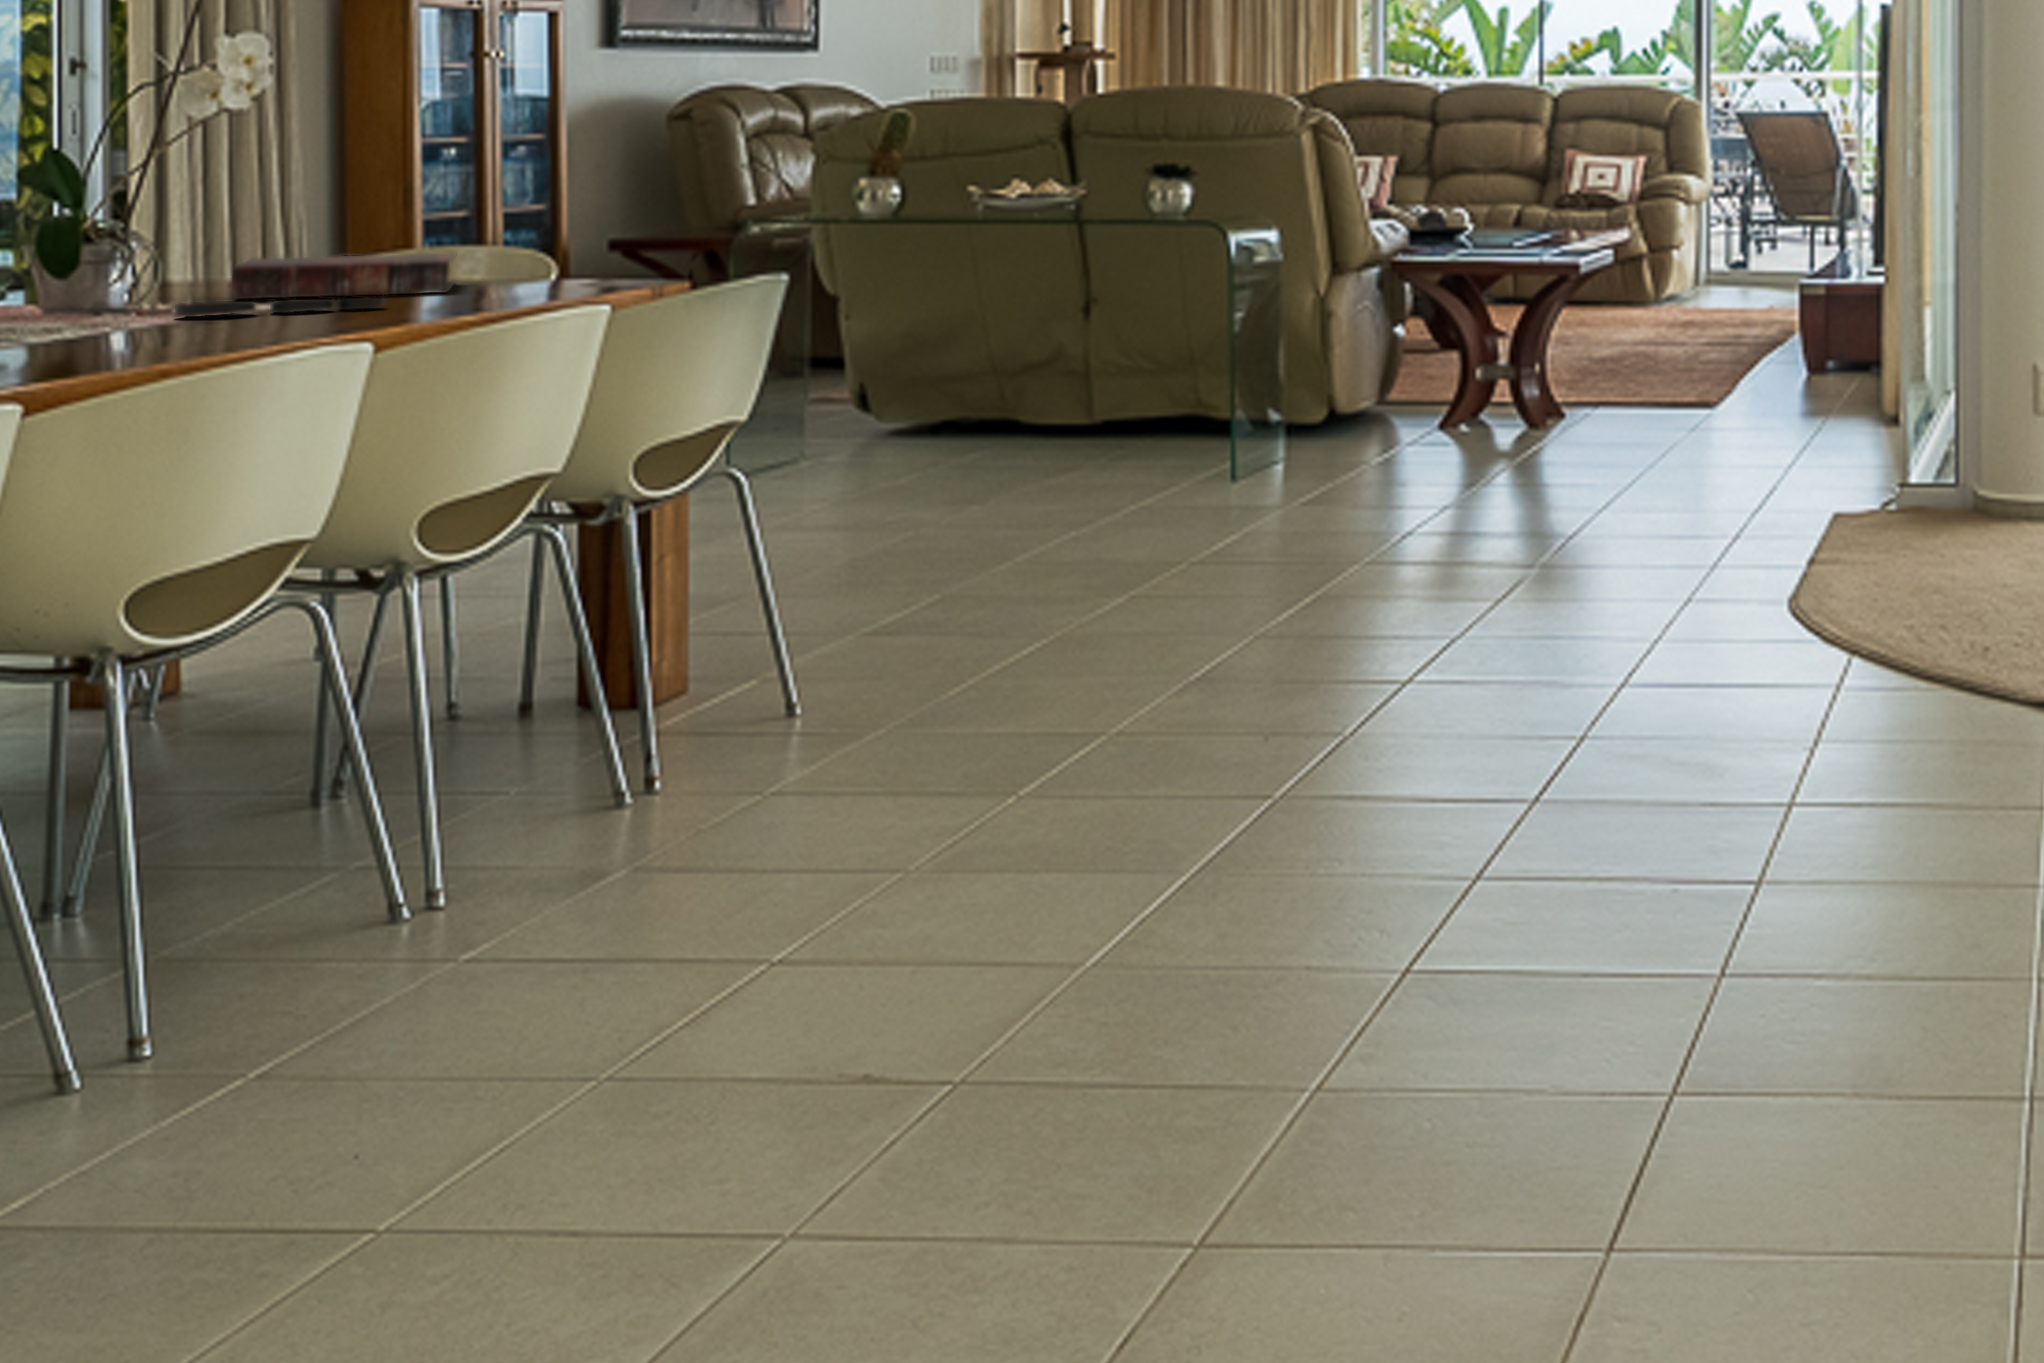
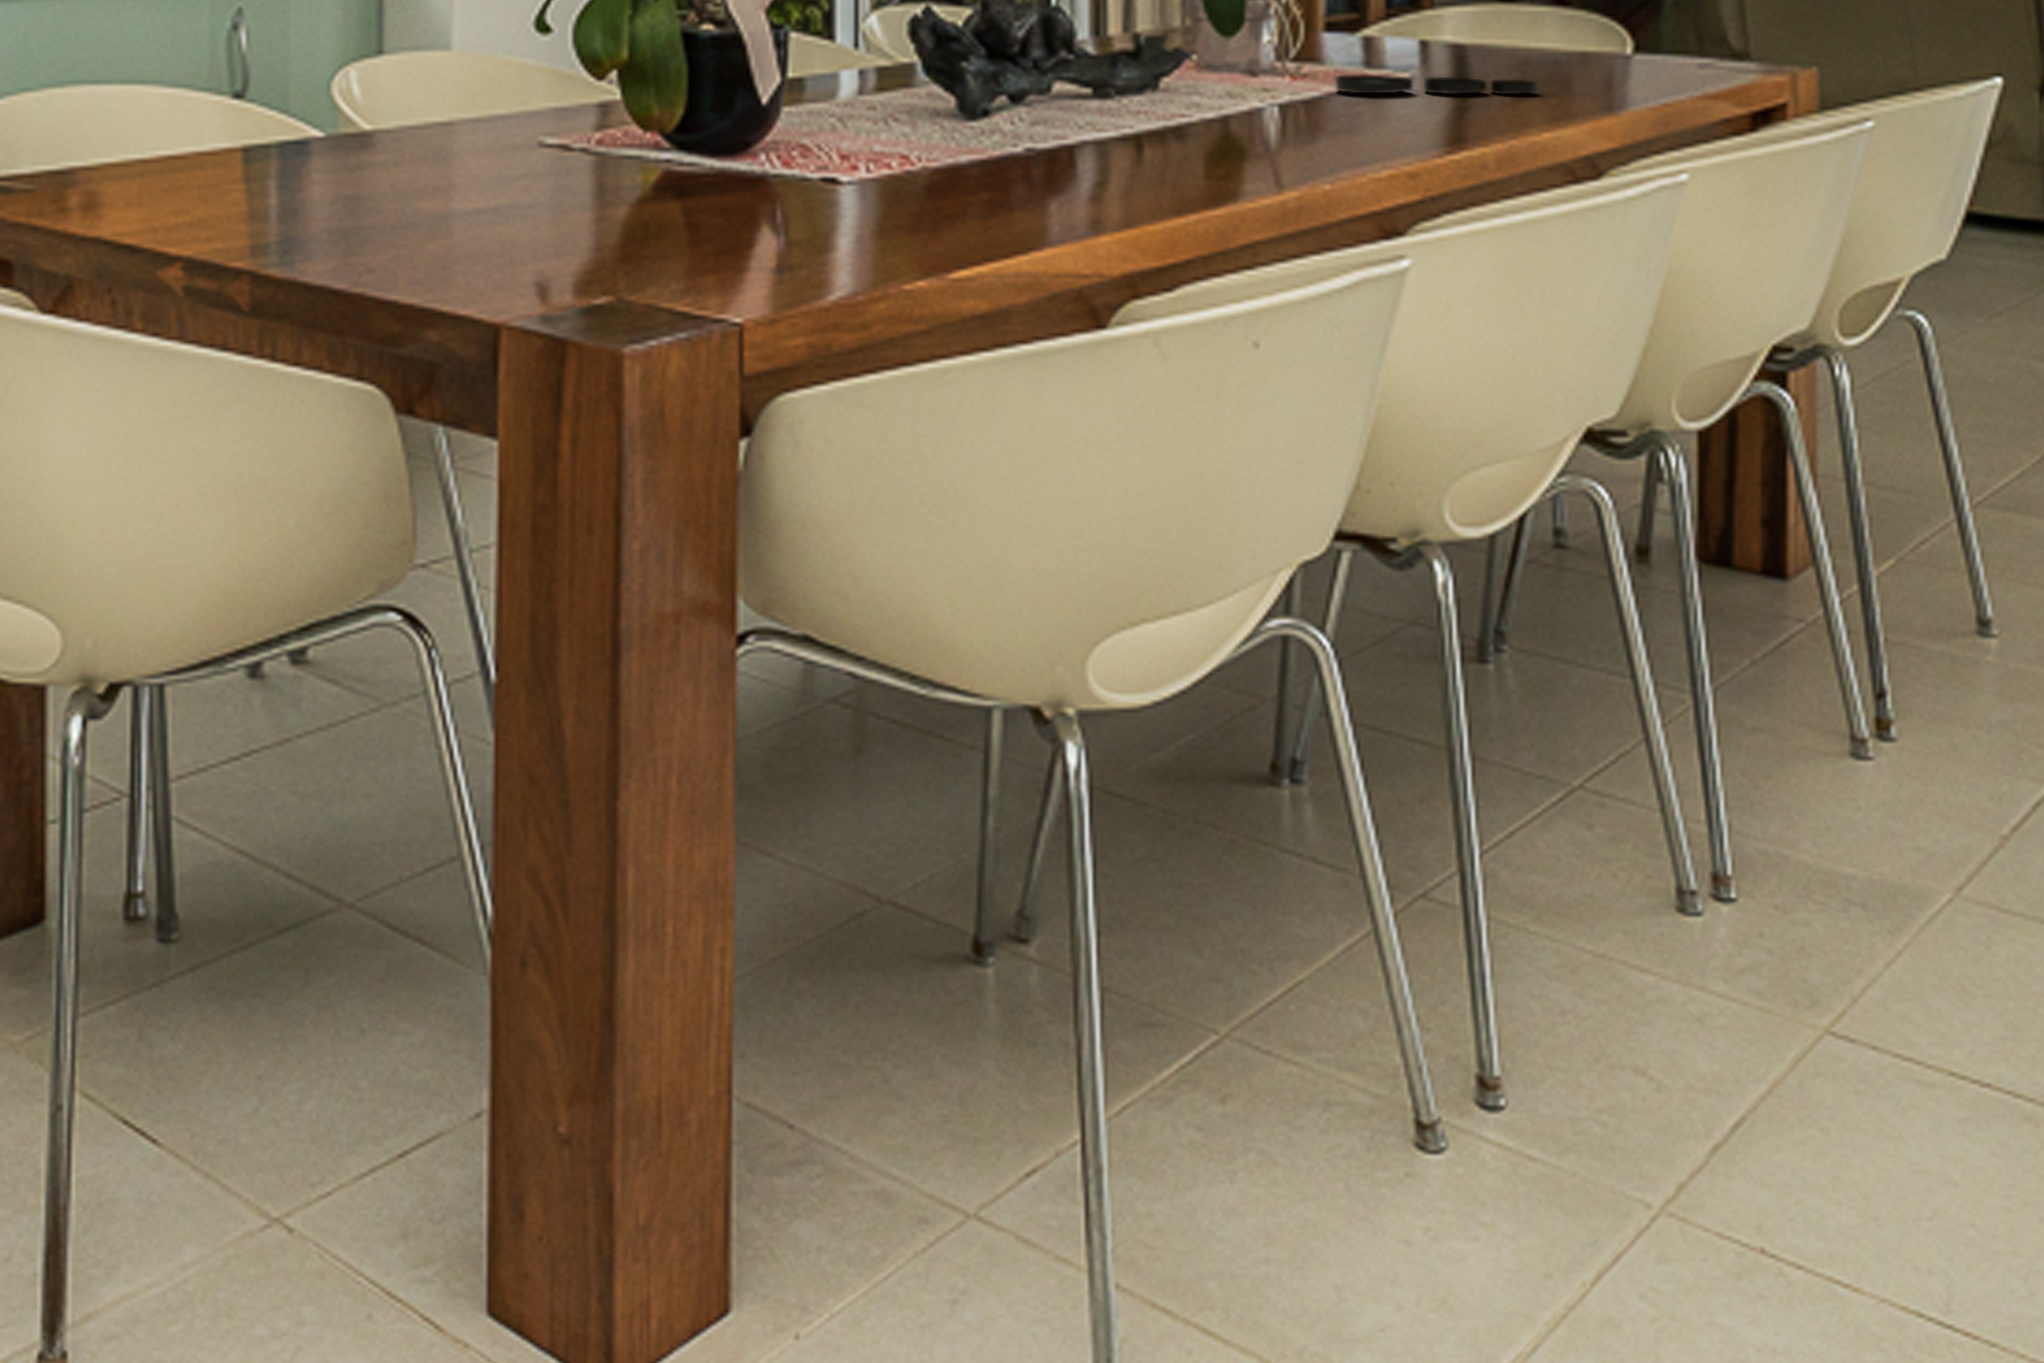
book: present [232,254,454,300] -> none [1358,20,1571,73]

